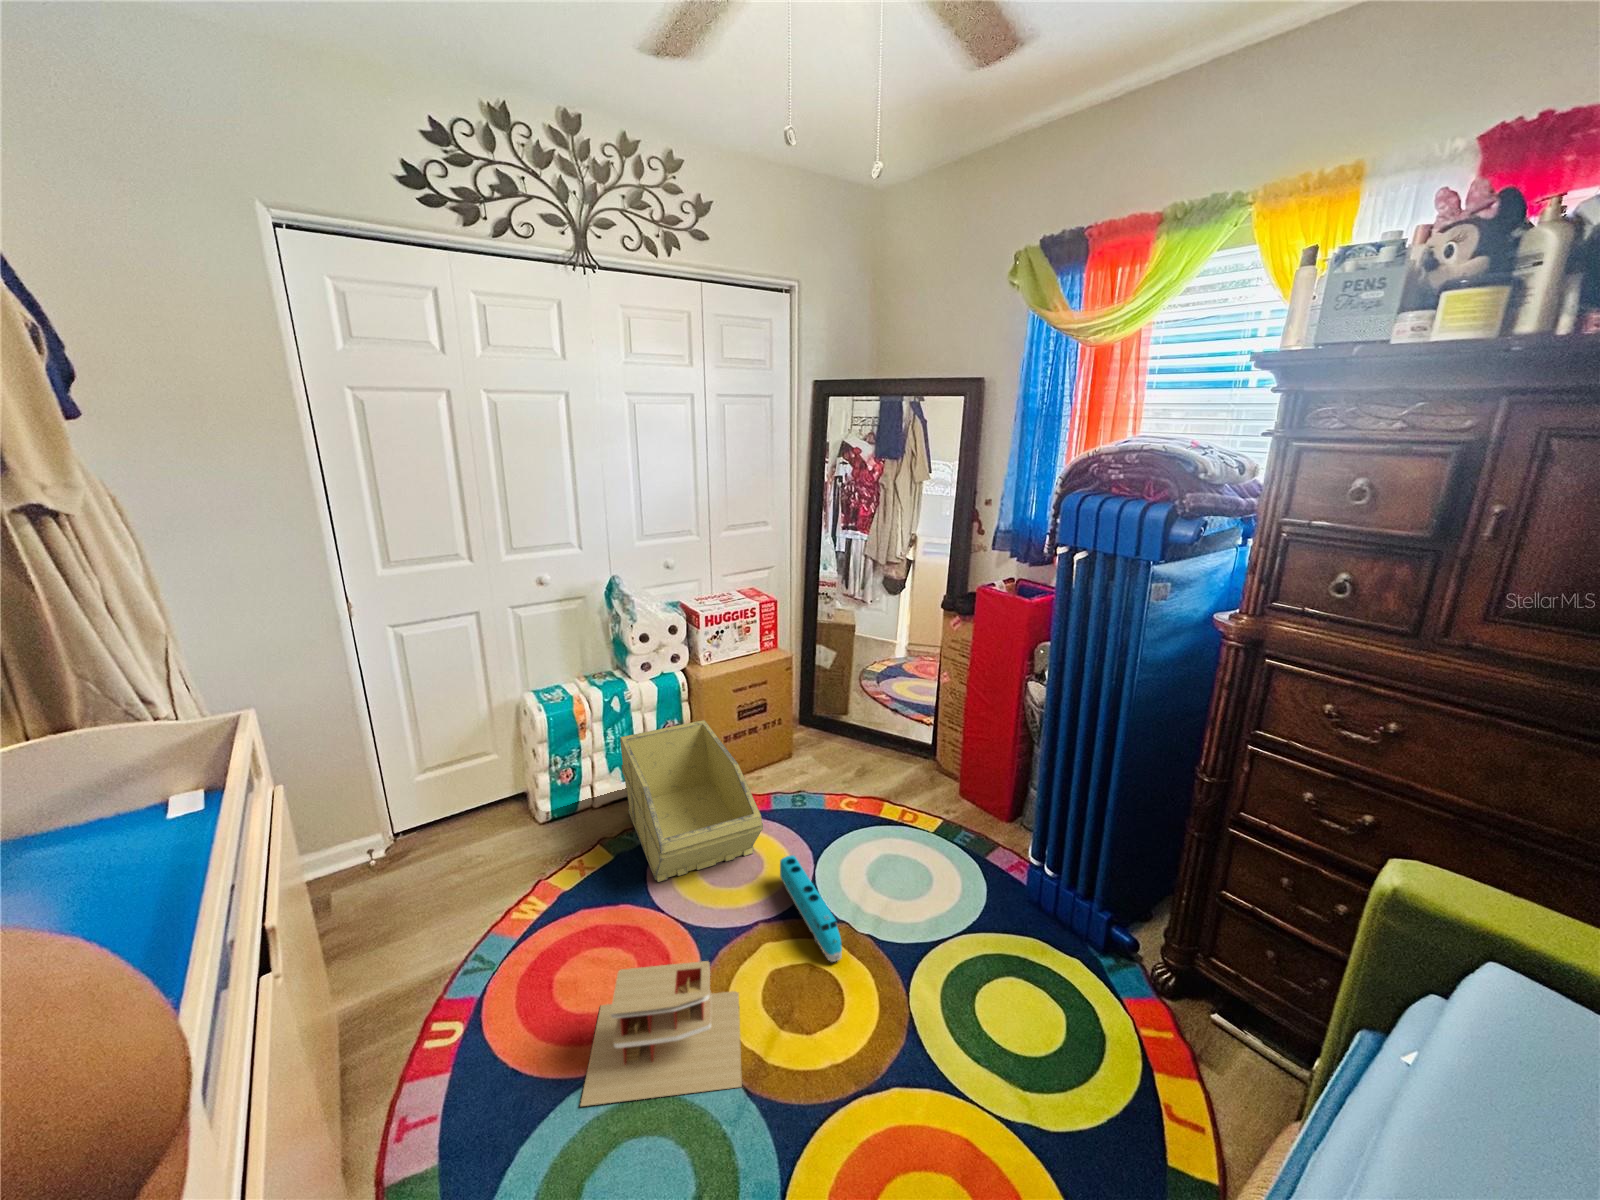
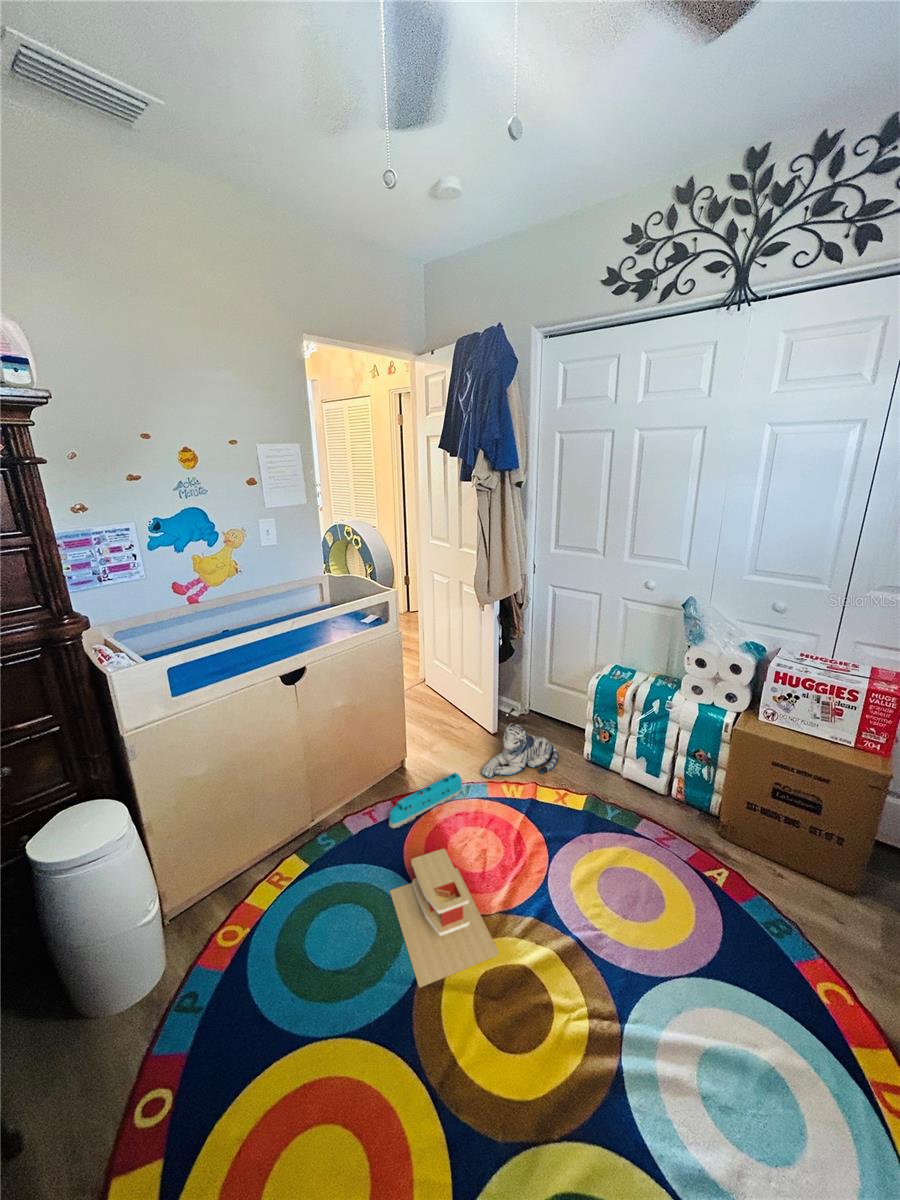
storage bin: present [620,720,763,882] -> none [560,736,732,908]
plush toy: none [446,825,526,927] -> present [482,723,559,778]
toy train: present [780,855,842,962] -> present [389,773,462,828]

